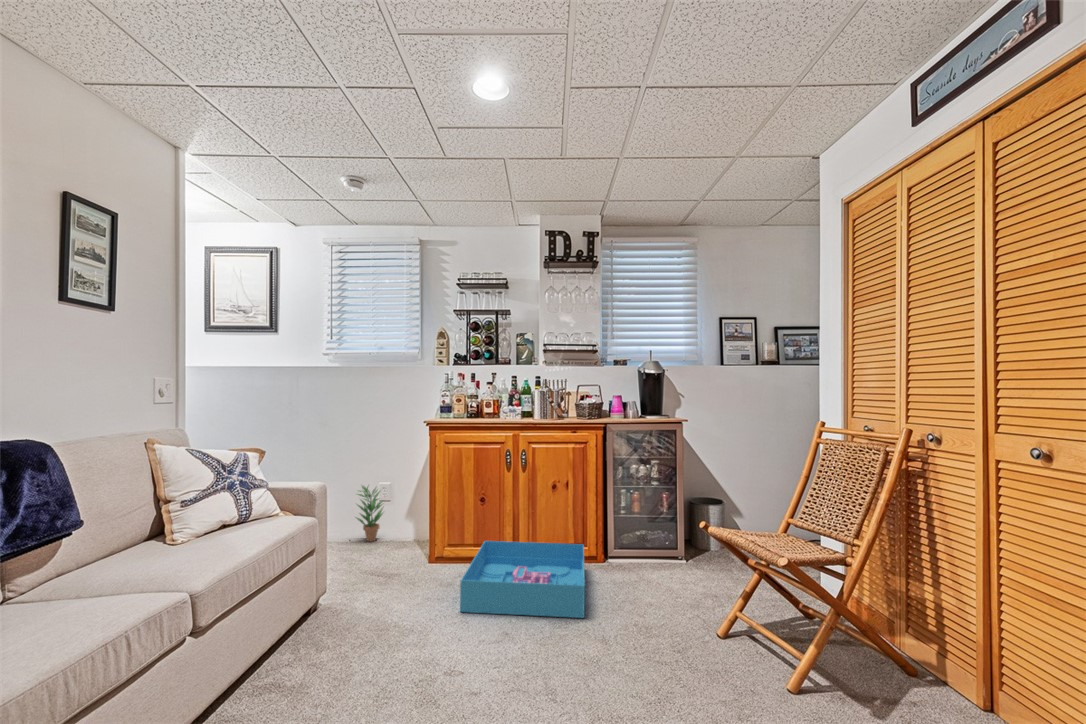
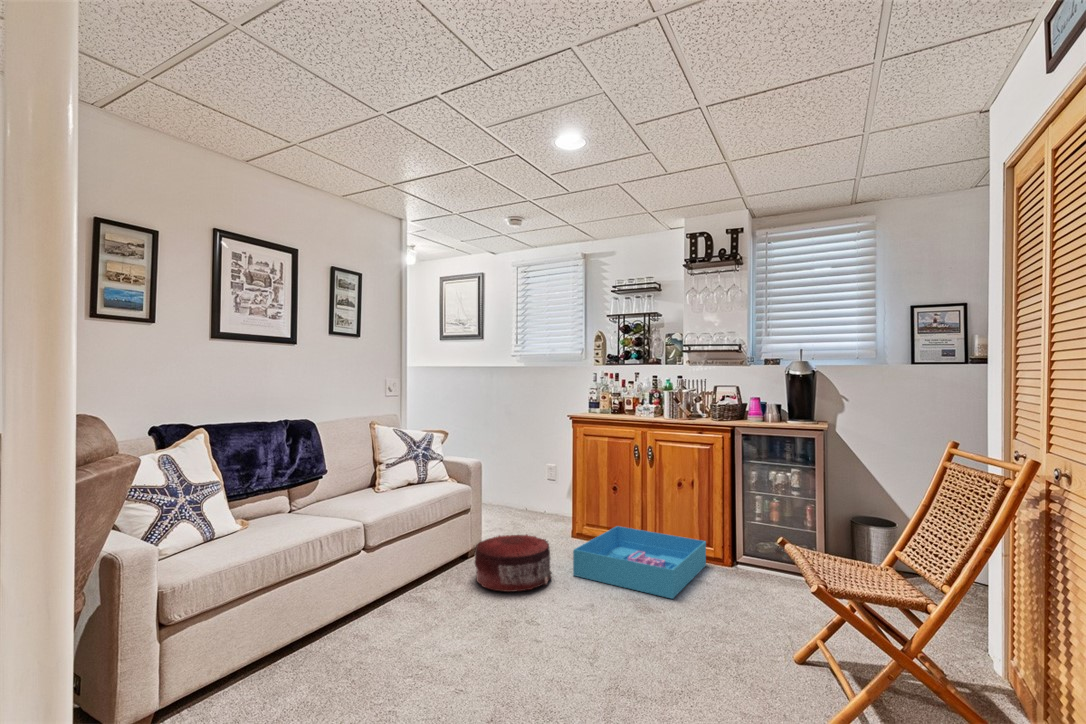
potted plant: present [357,486,383,541] -> none [524,468,551,518]
pouf: none [336,570,439,660] -> present [475,535,552,592]

